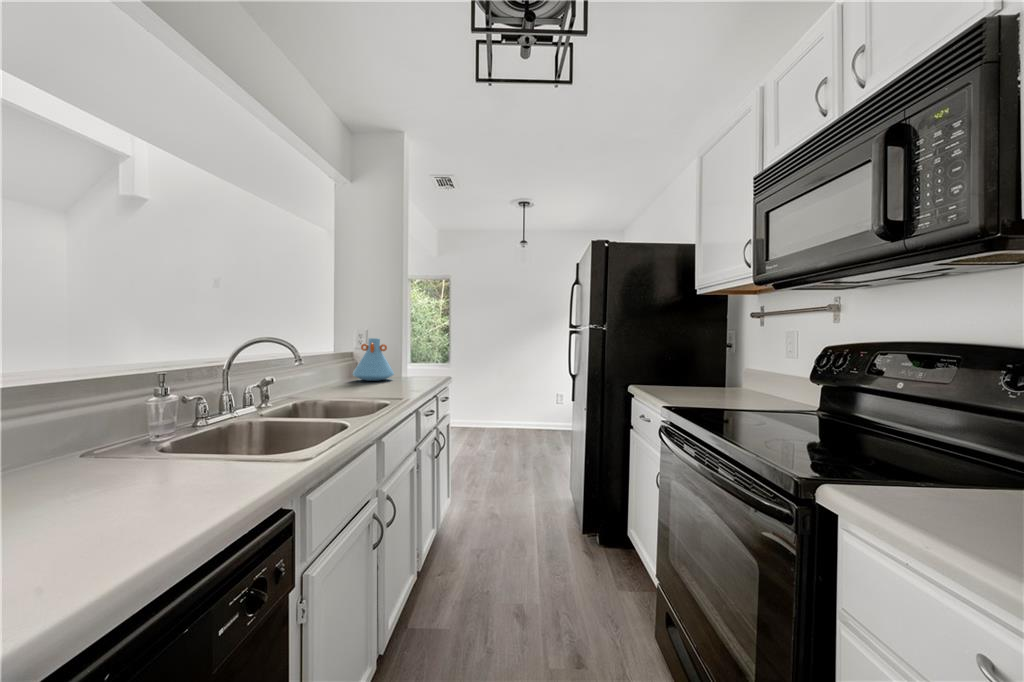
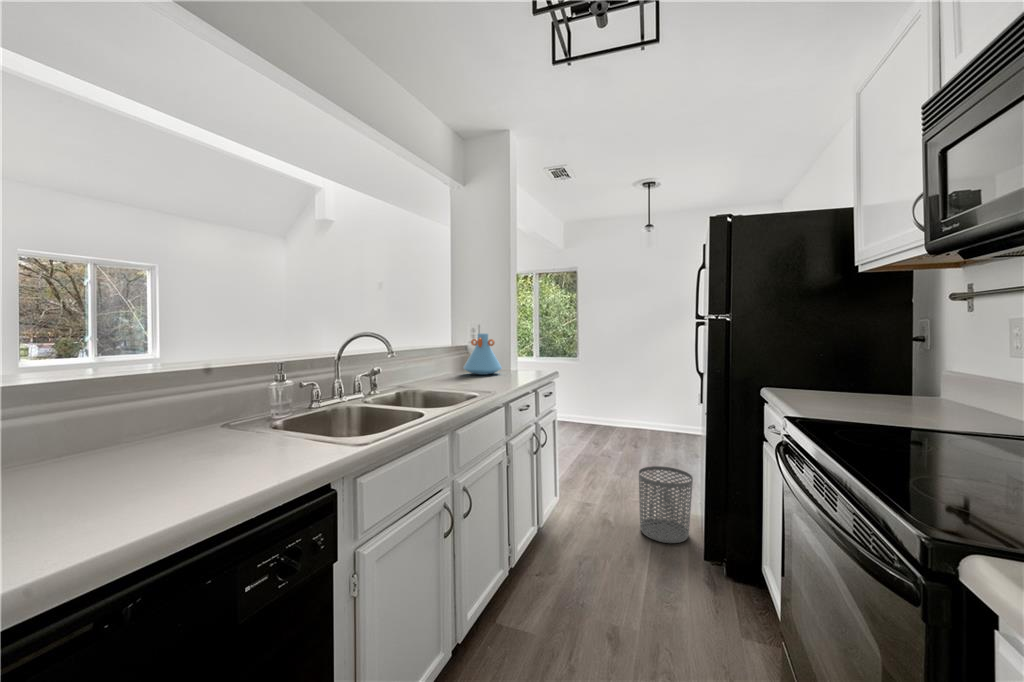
waste bin: none [524,459,570,527] -> present [639,466,693,543]

